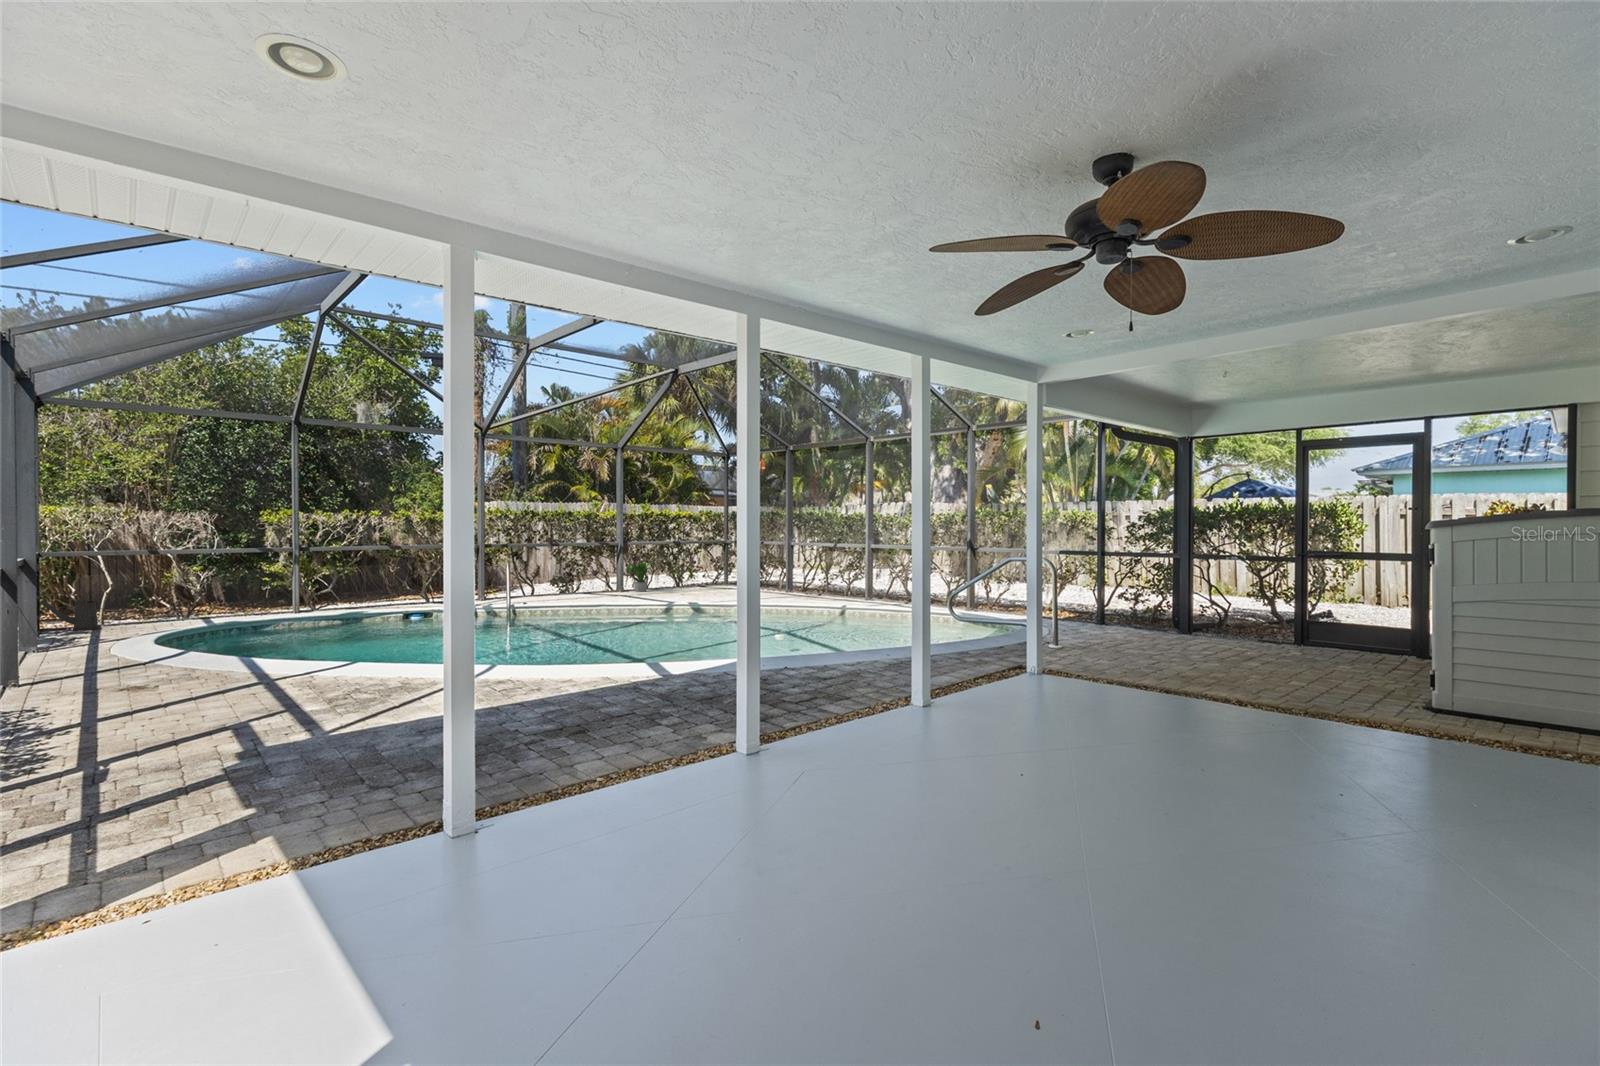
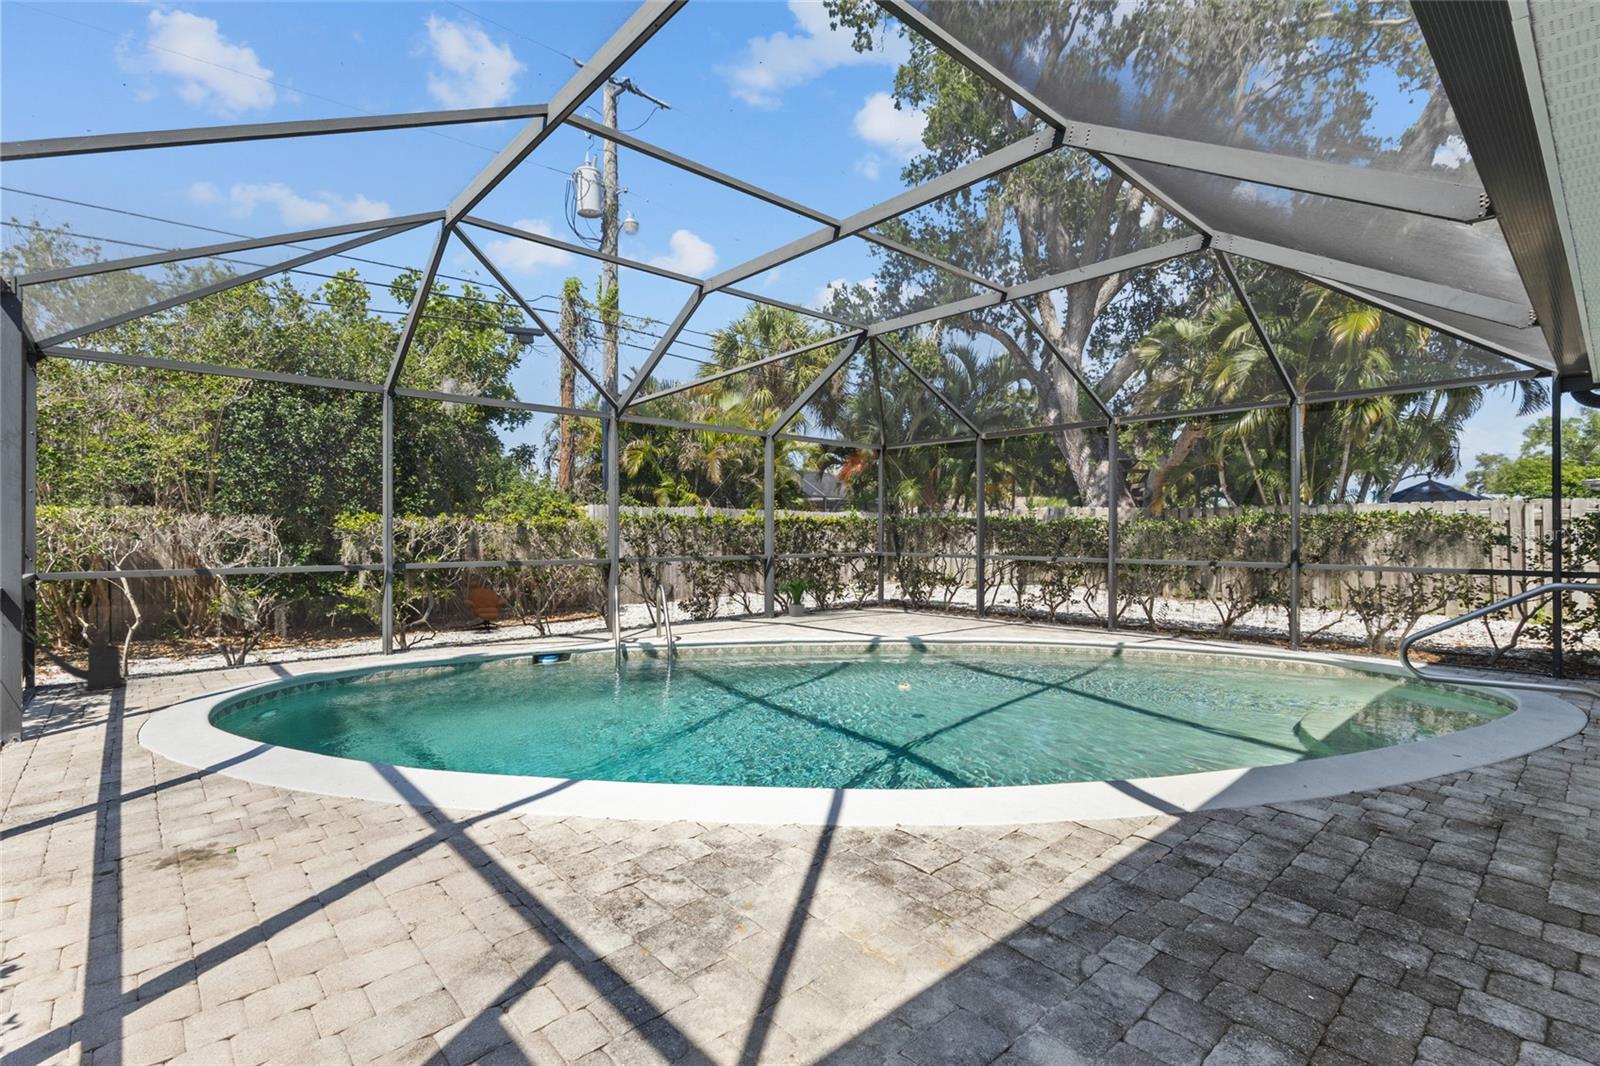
lounge chair: none [365,561,401,602] -> present [464,581,507,633]

